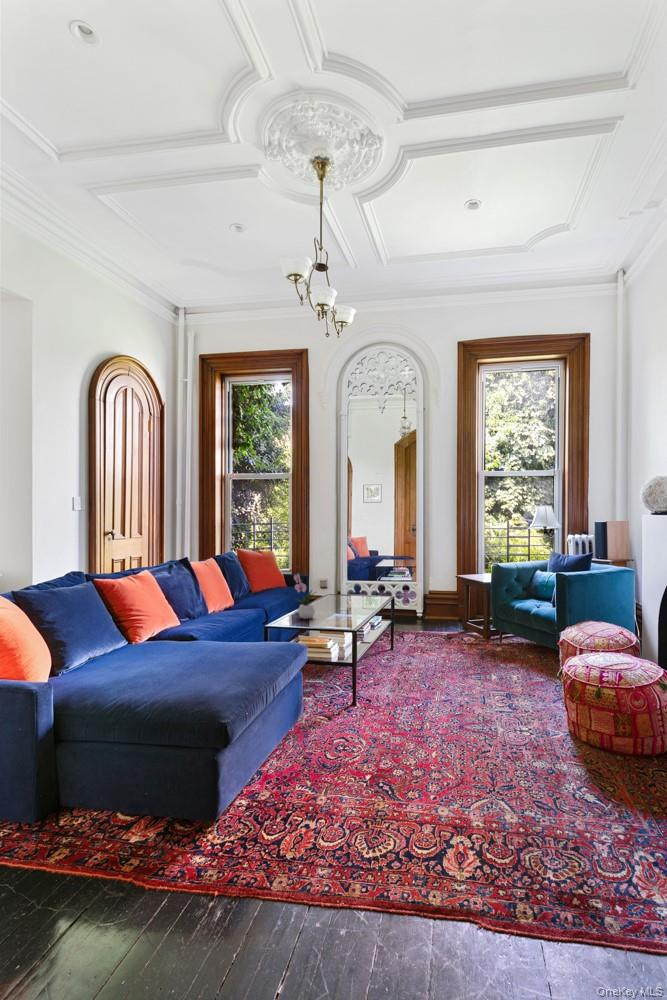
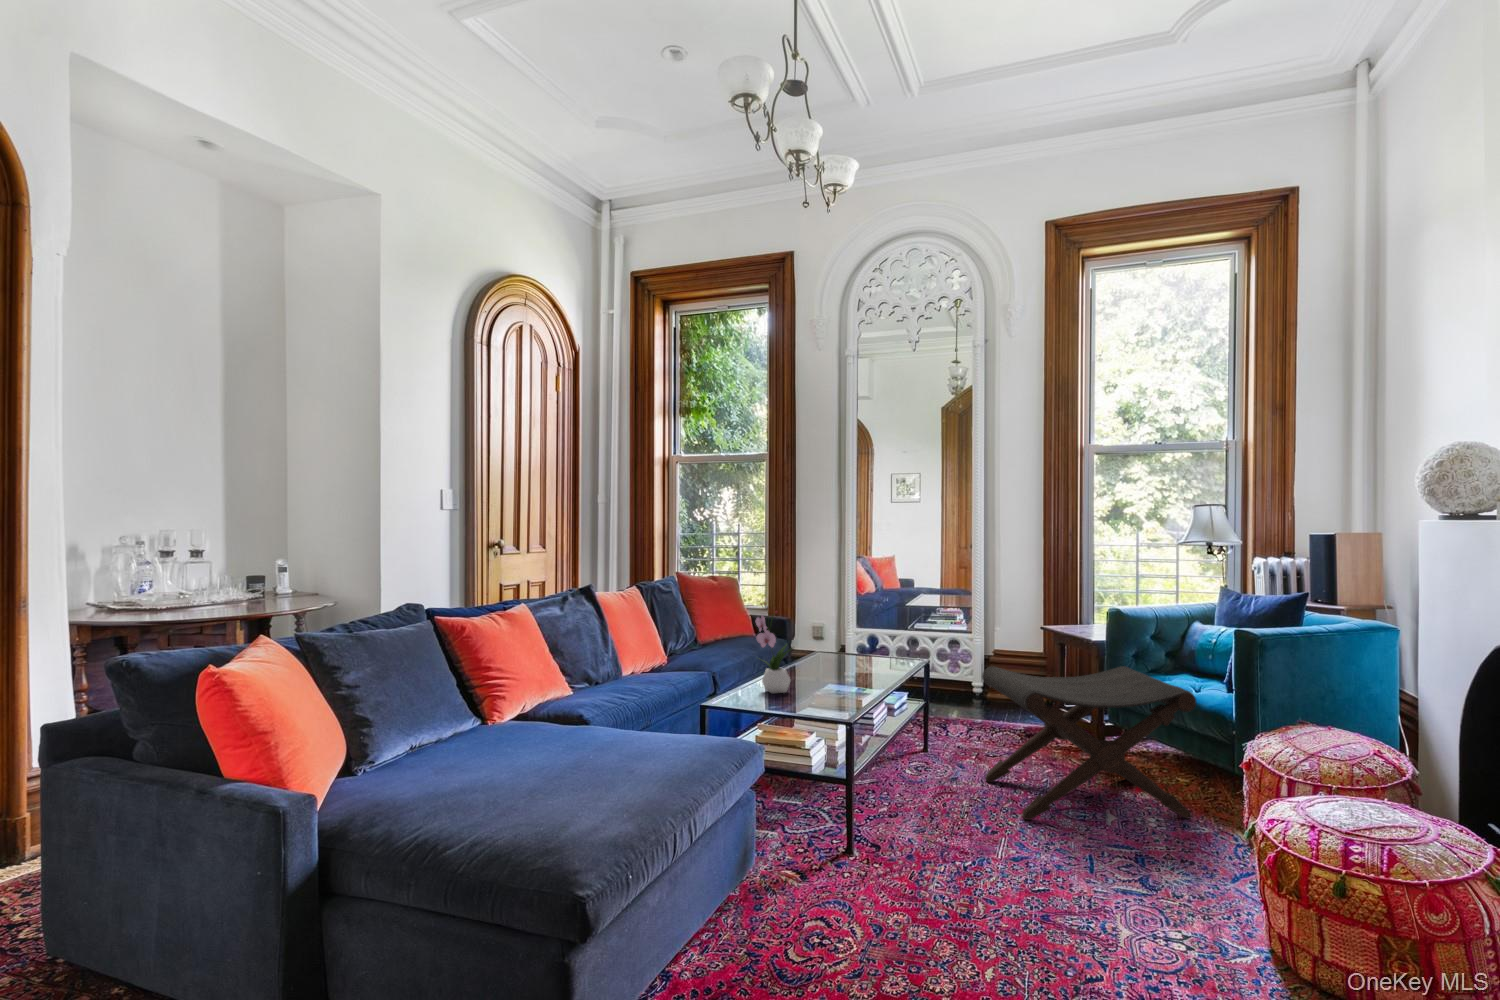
footstool: none [423,596,537,682] -> present [982,666,1196,820]

